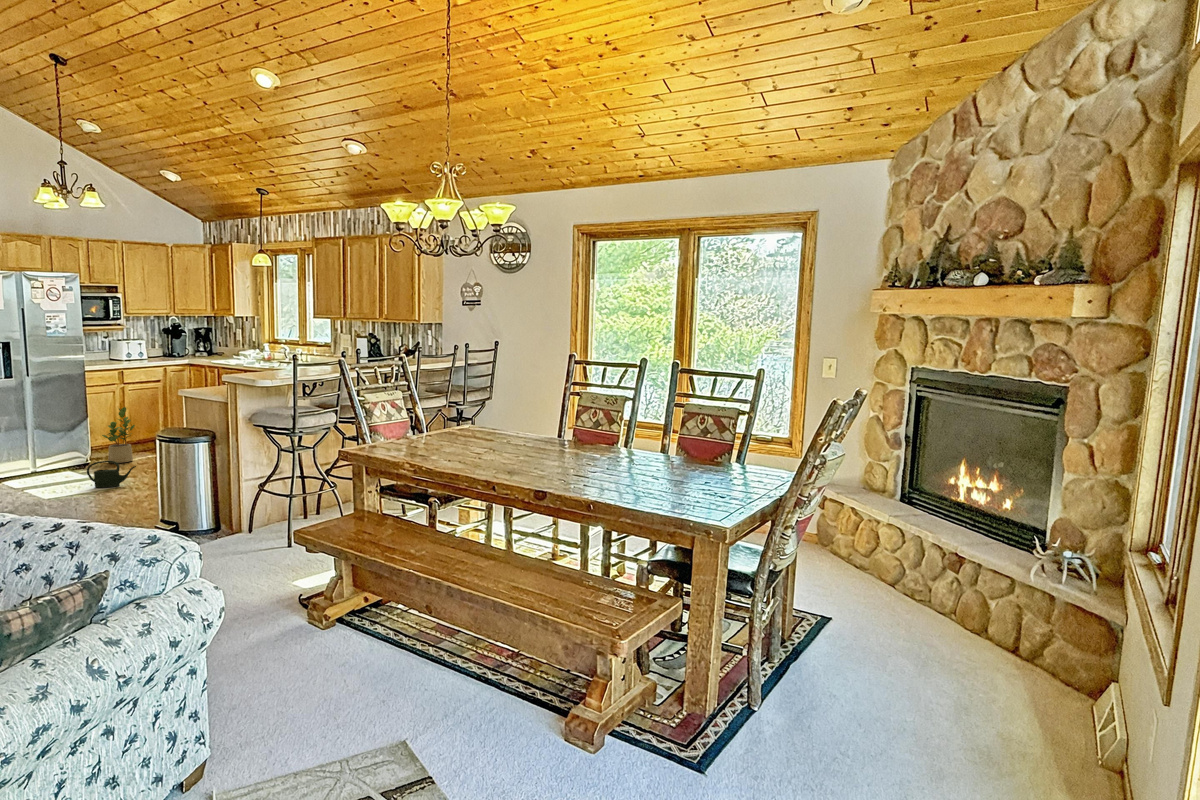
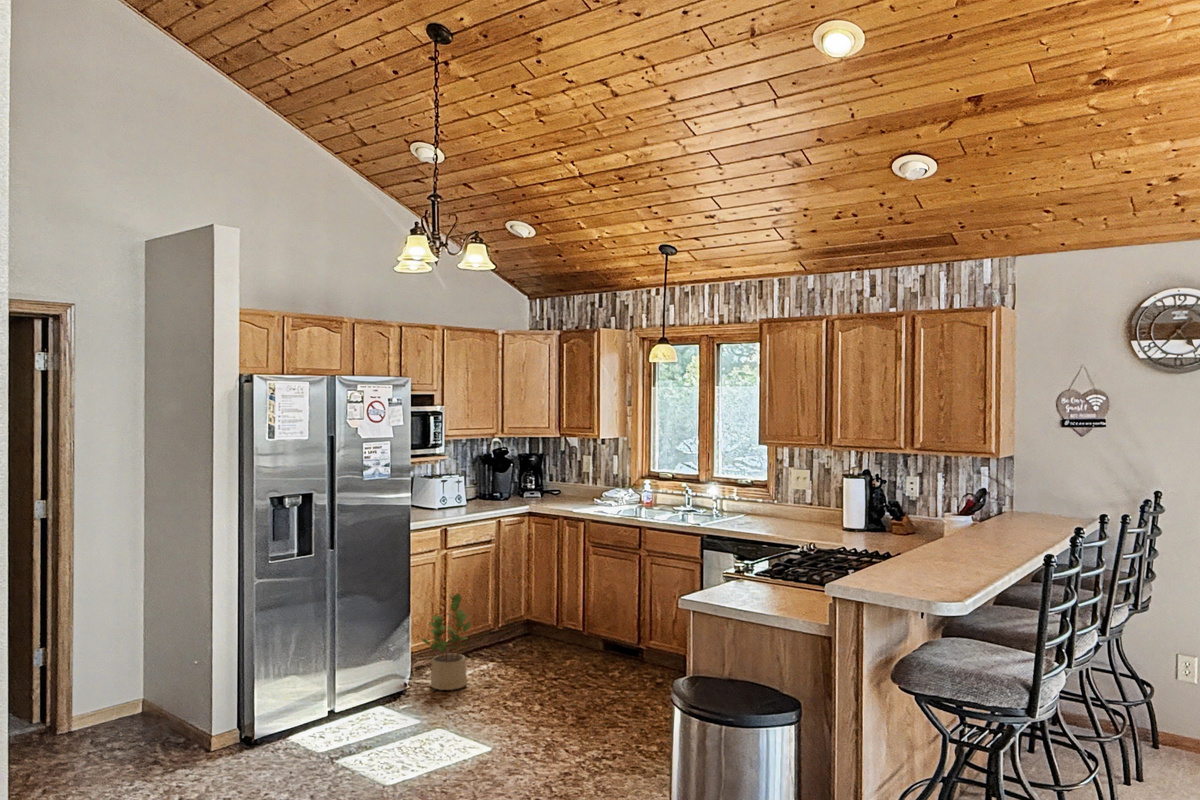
watering can: present [87,461,136,488] -> none [441,724,525,779]

